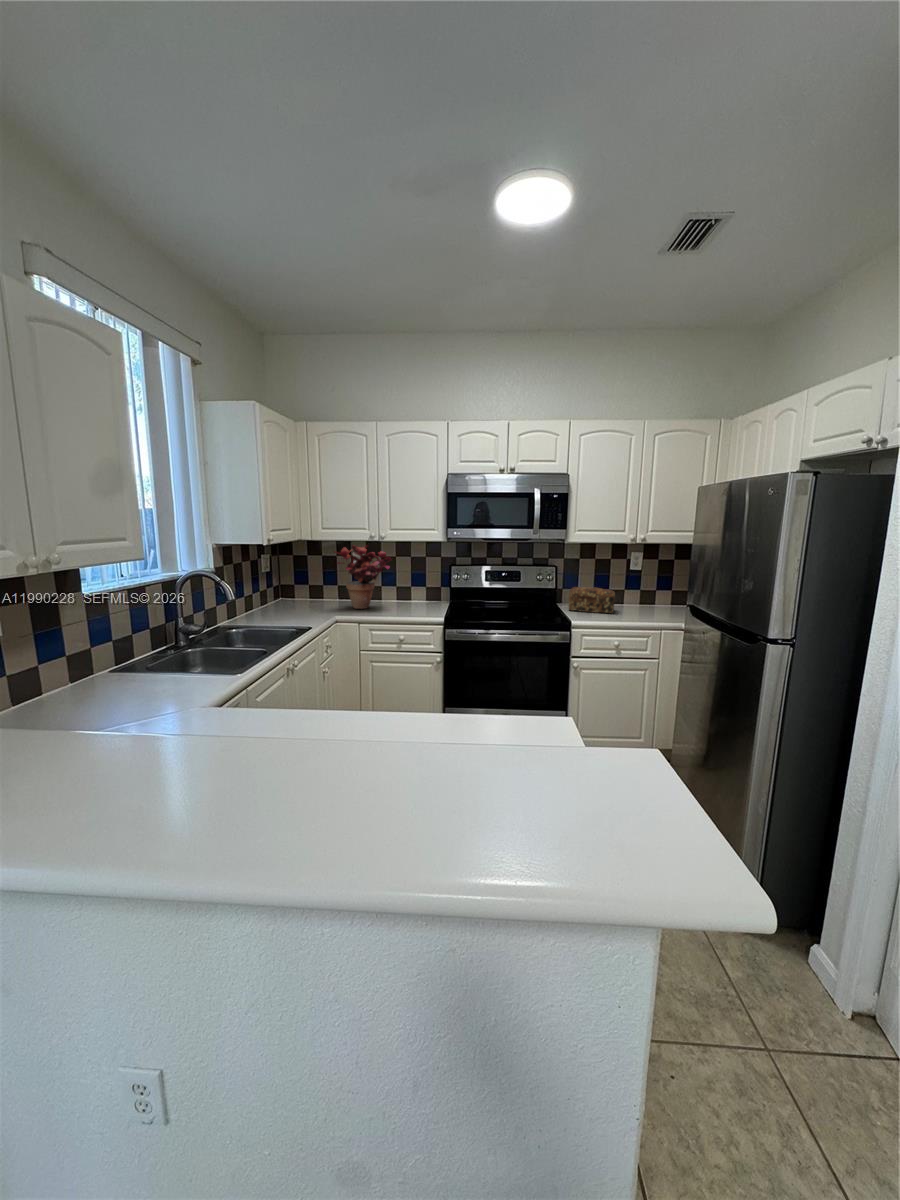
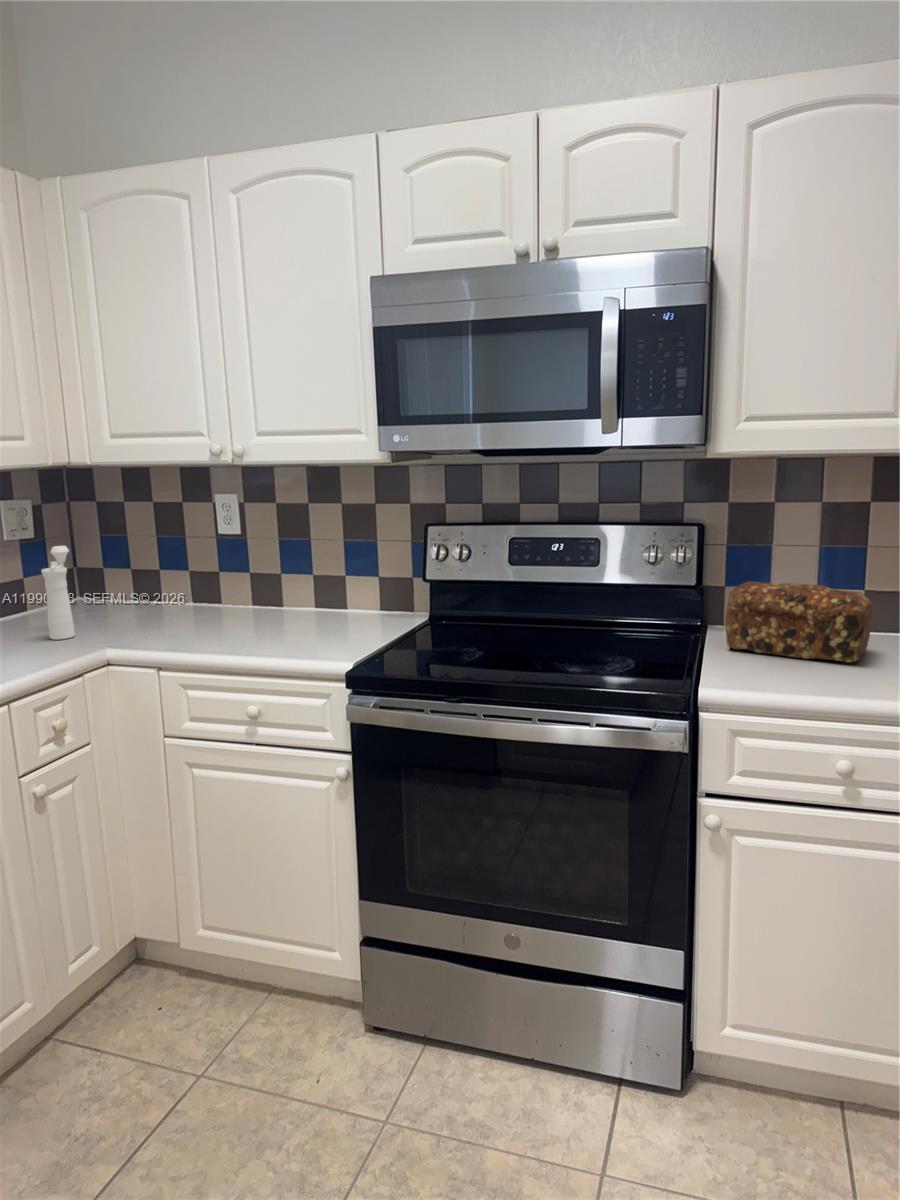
potted plant: present [334,545,391,609] -> none [123,475,270,629]
pepper mill: none [294,574,310,614] -> present [41,546,75,640]

